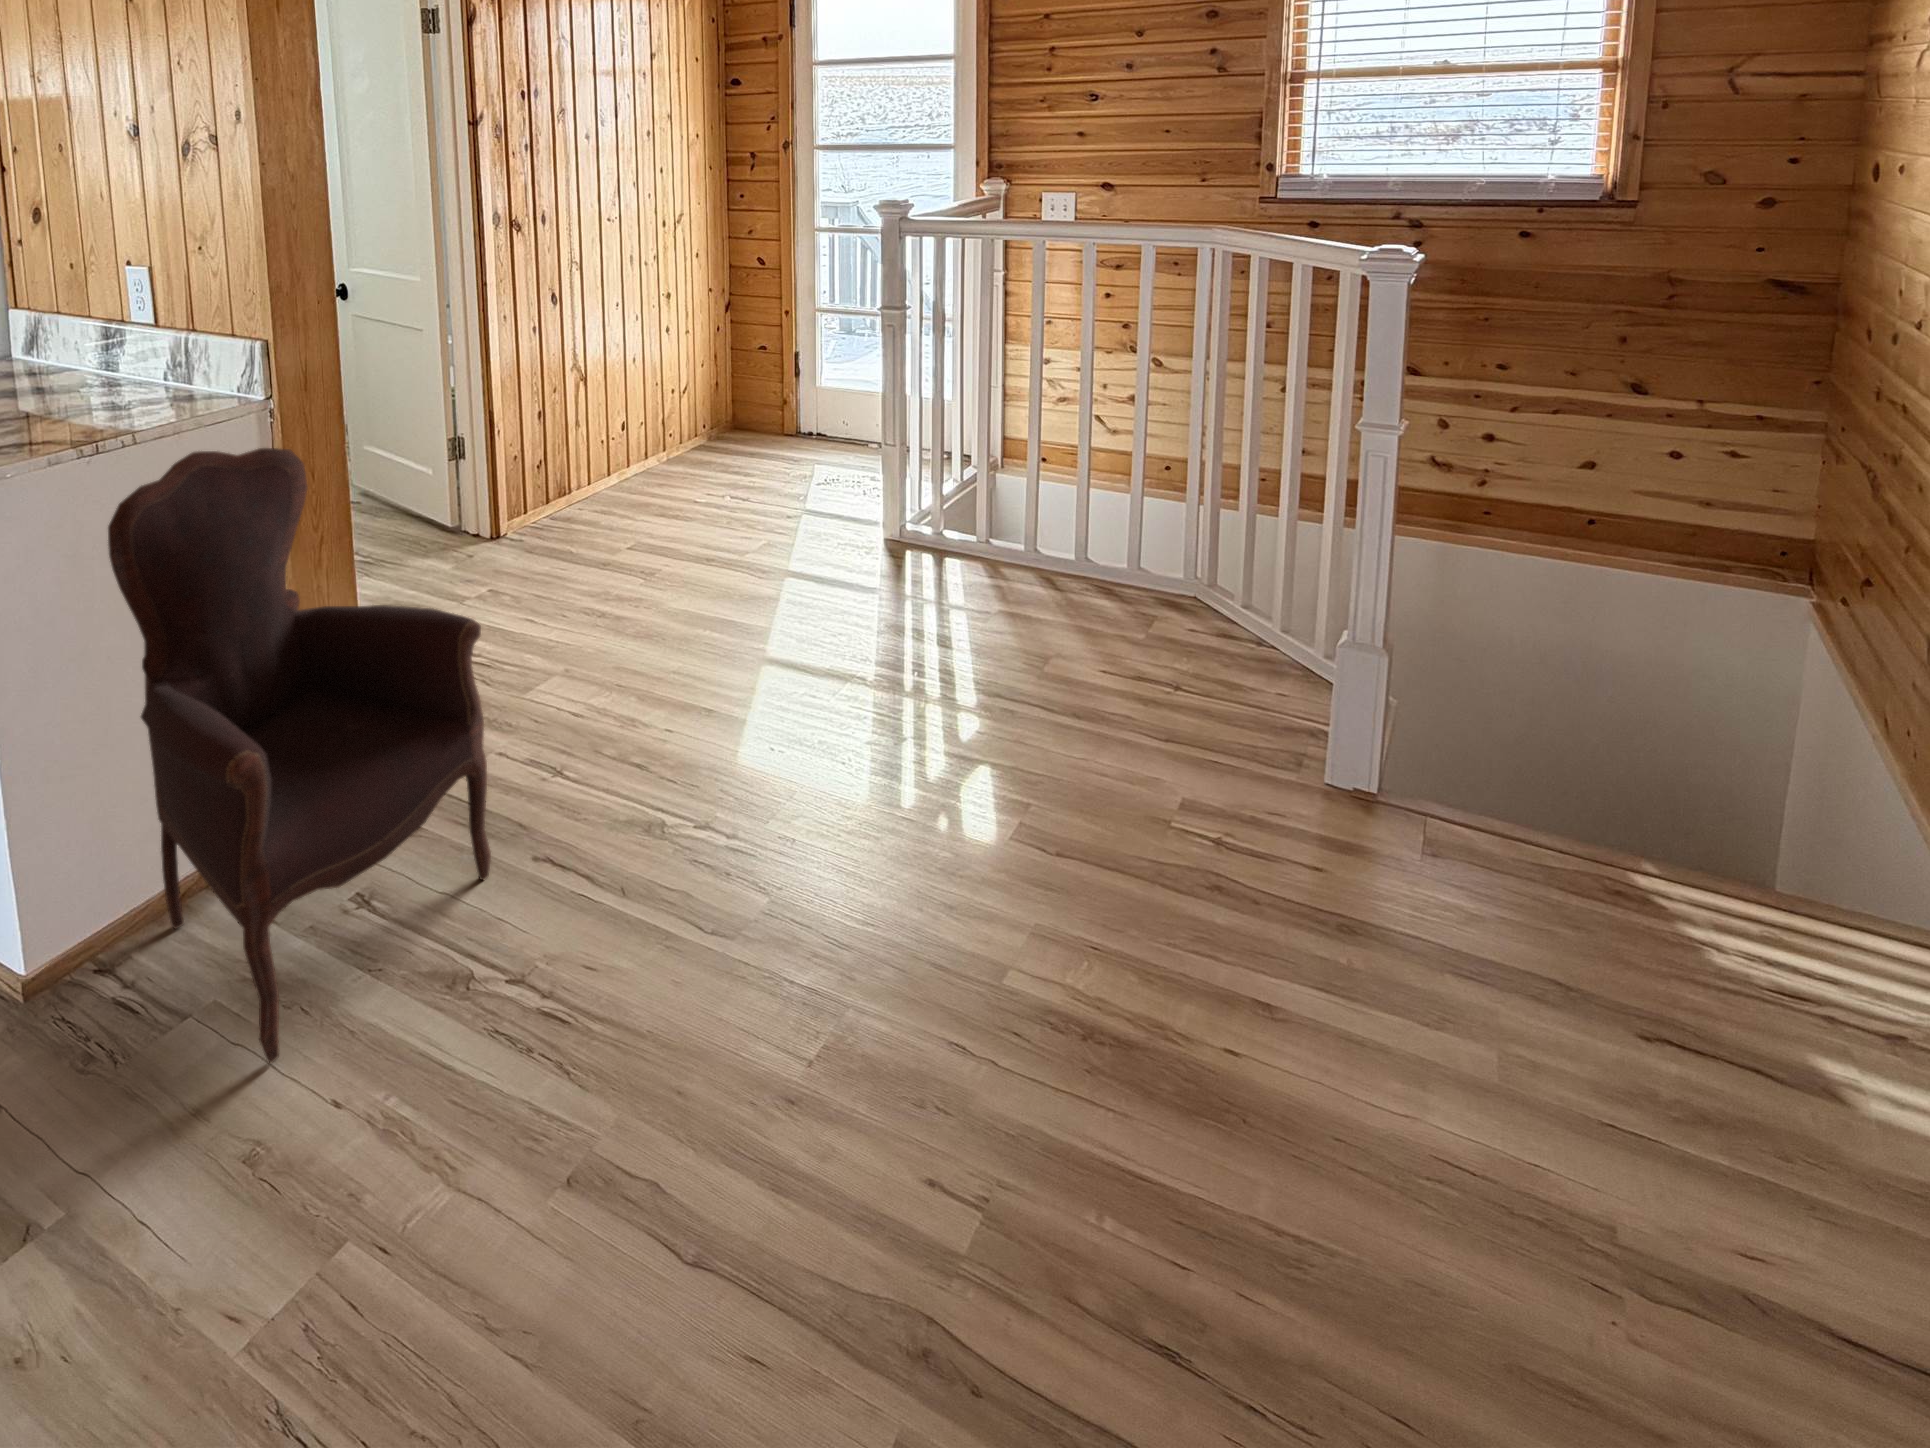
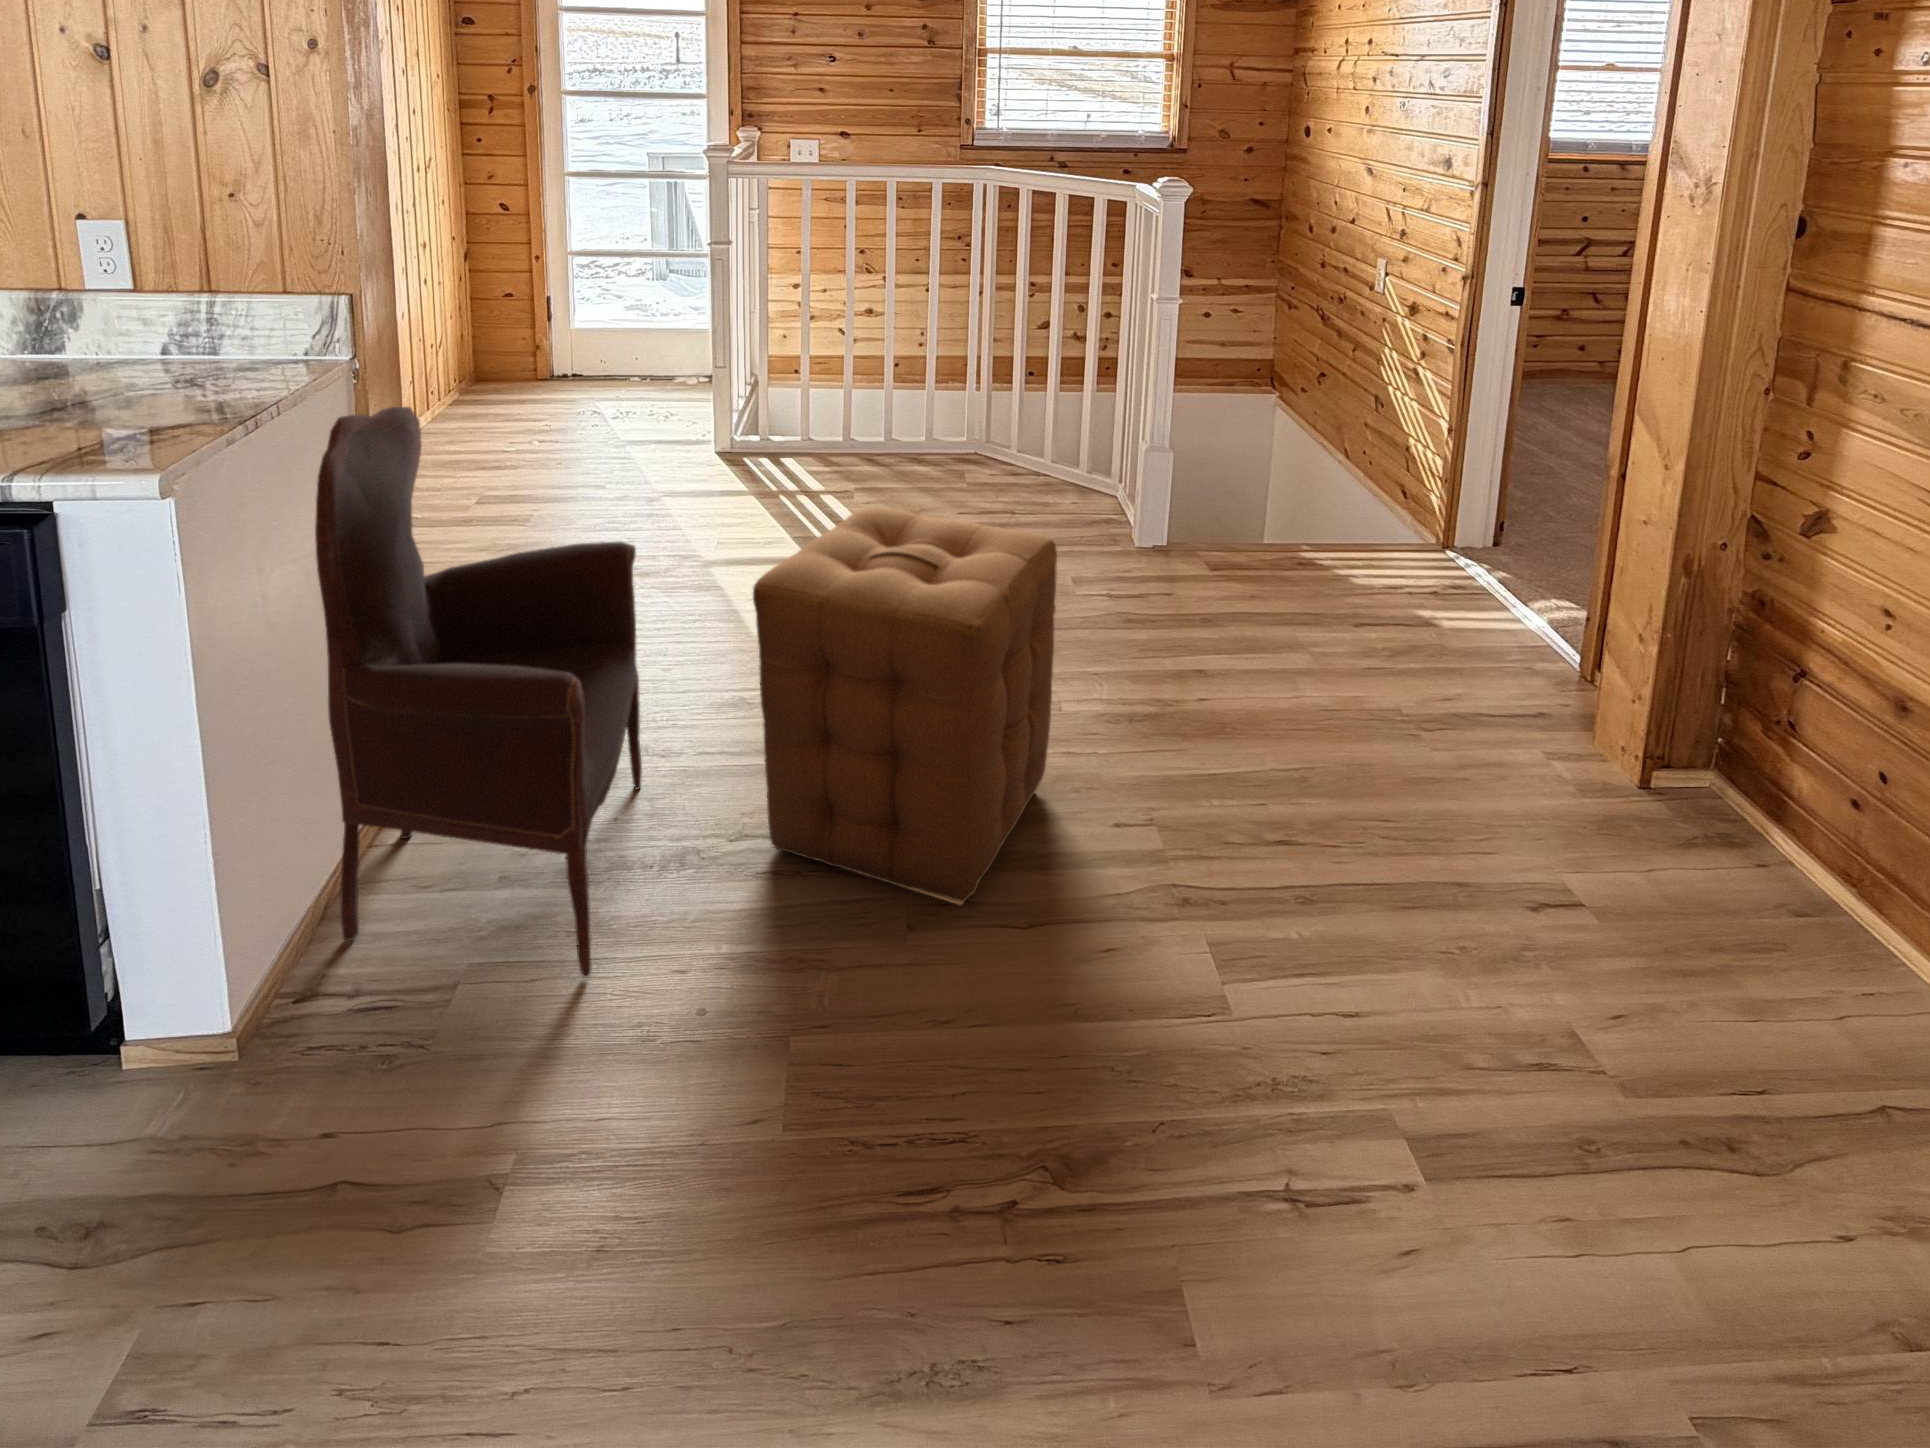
ottoman: none [493,638,877,1188] -> present [753,506,1057,905]

